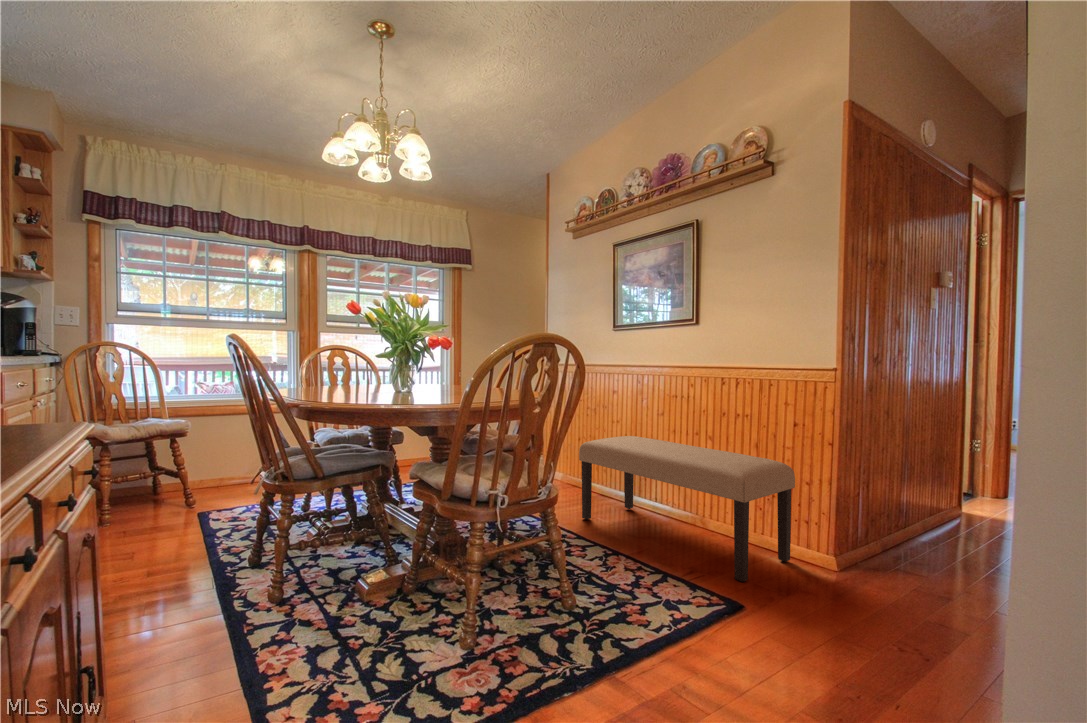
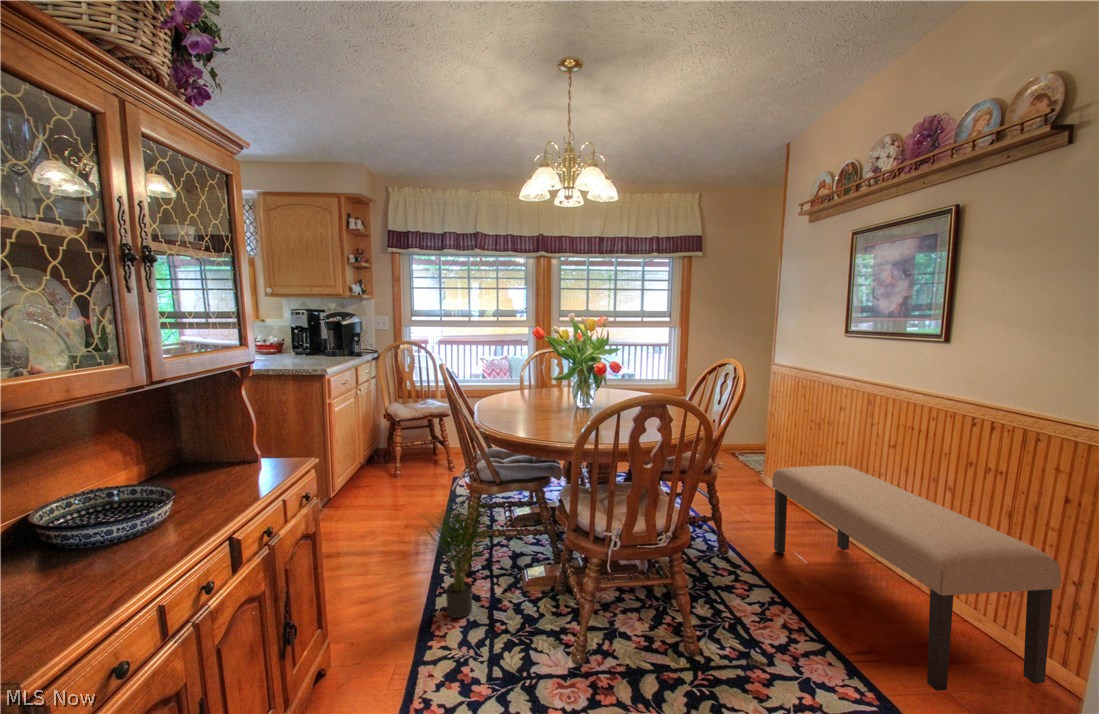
potted plant: none [209,477,345,652] -> present [419,495,486,618]

